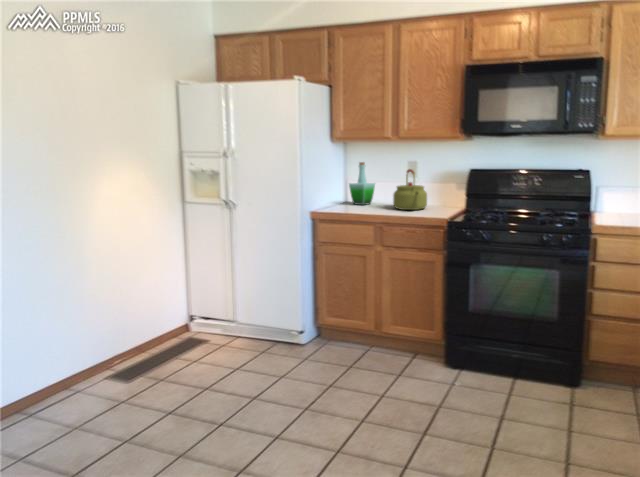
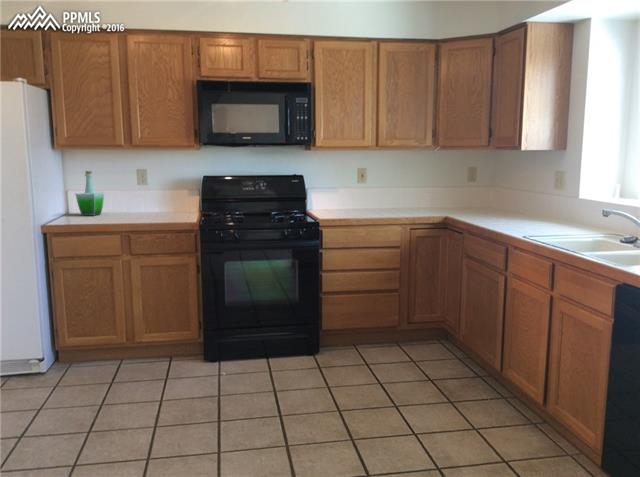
kettle: present [393,169,427,210] -> none [129,177,164,217]

